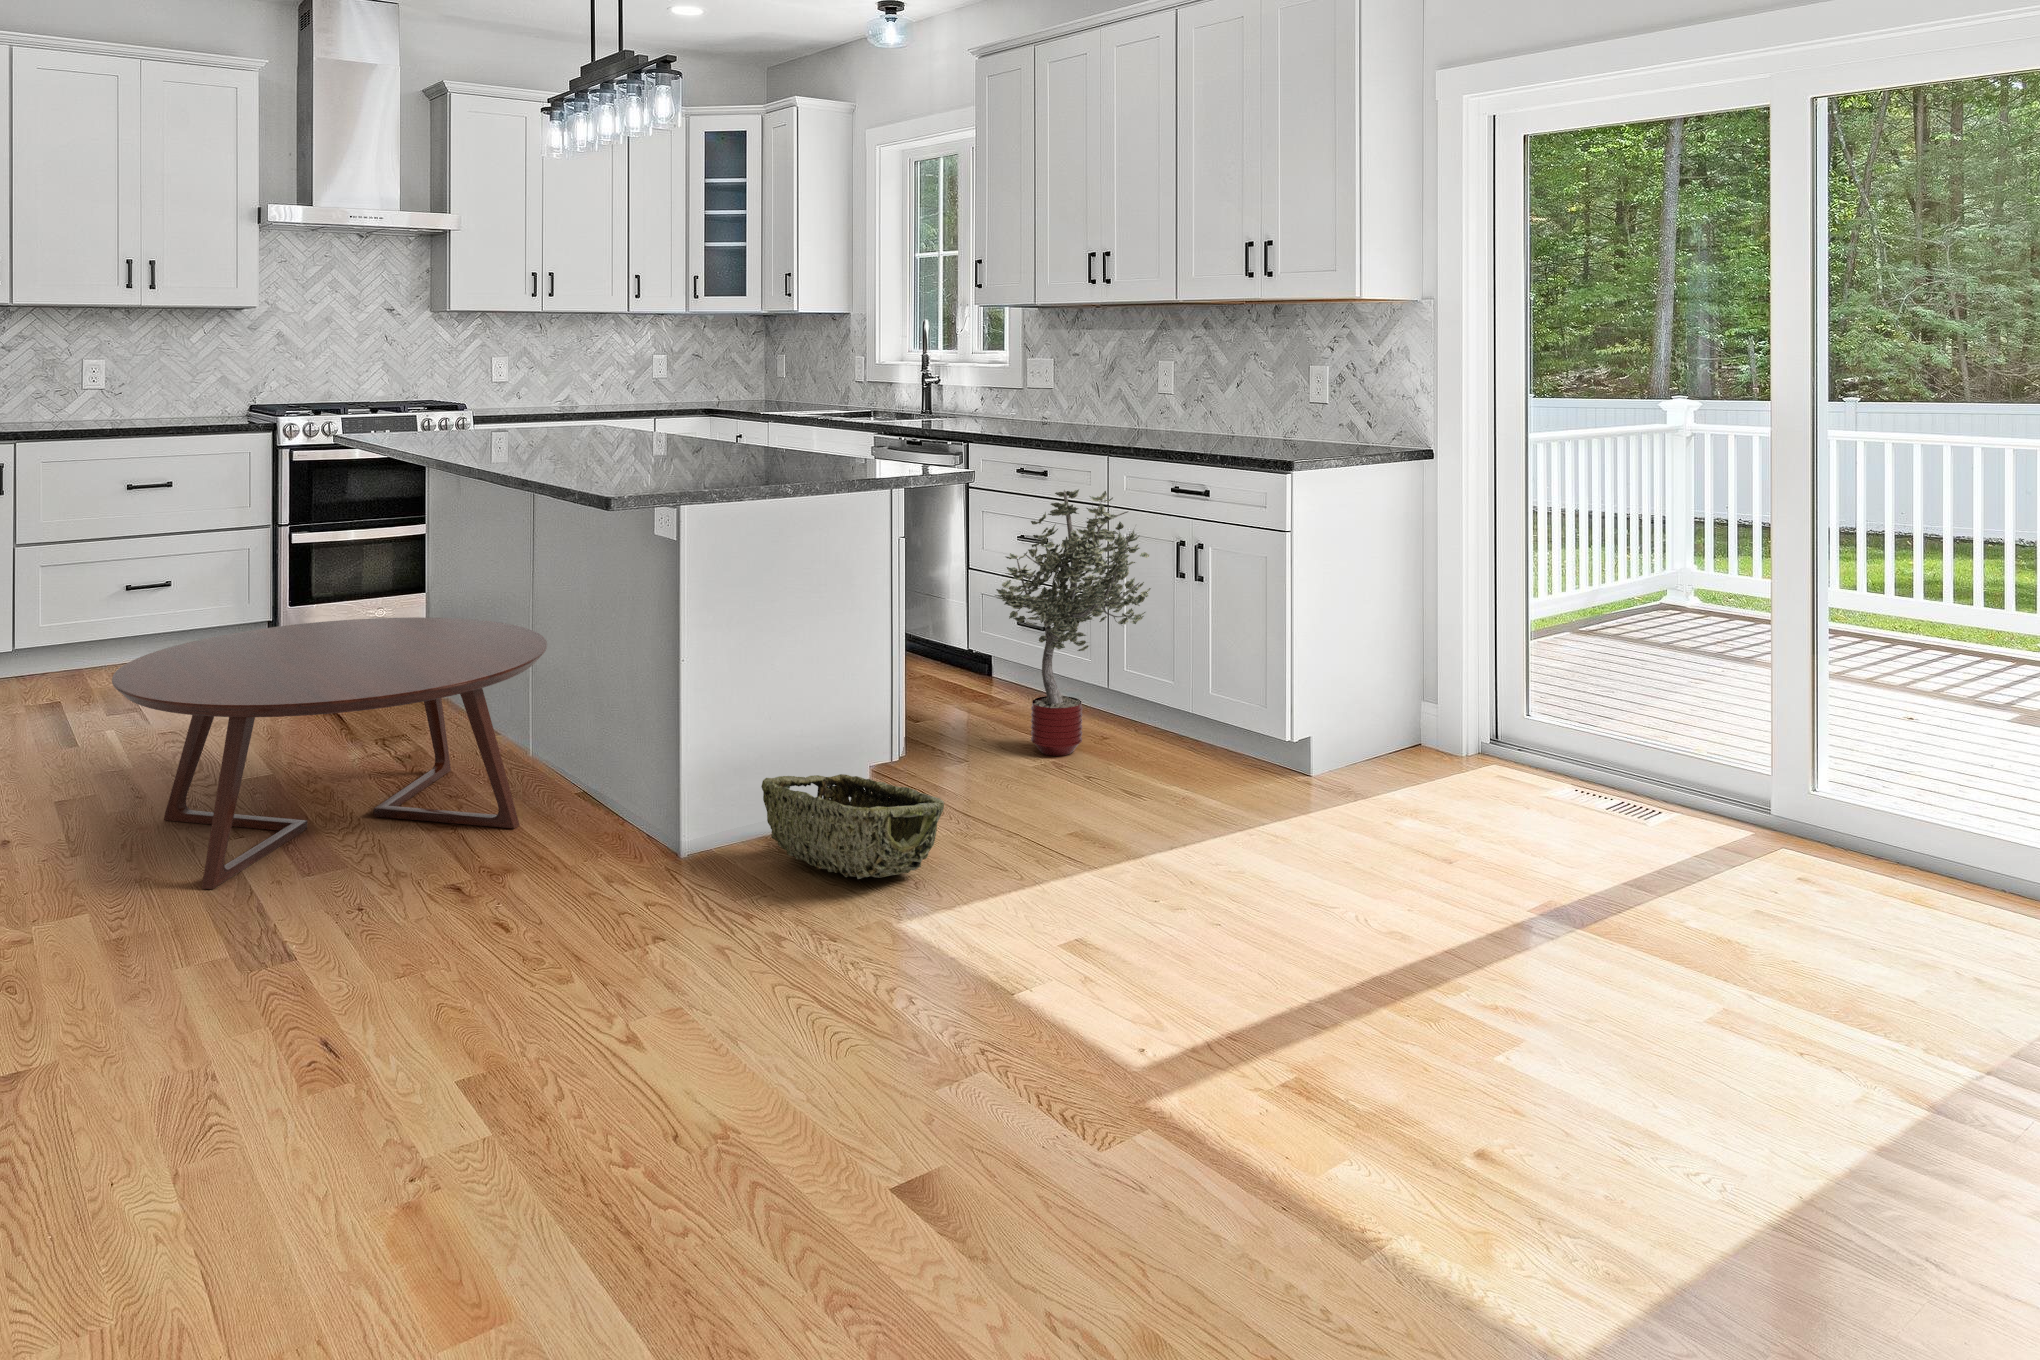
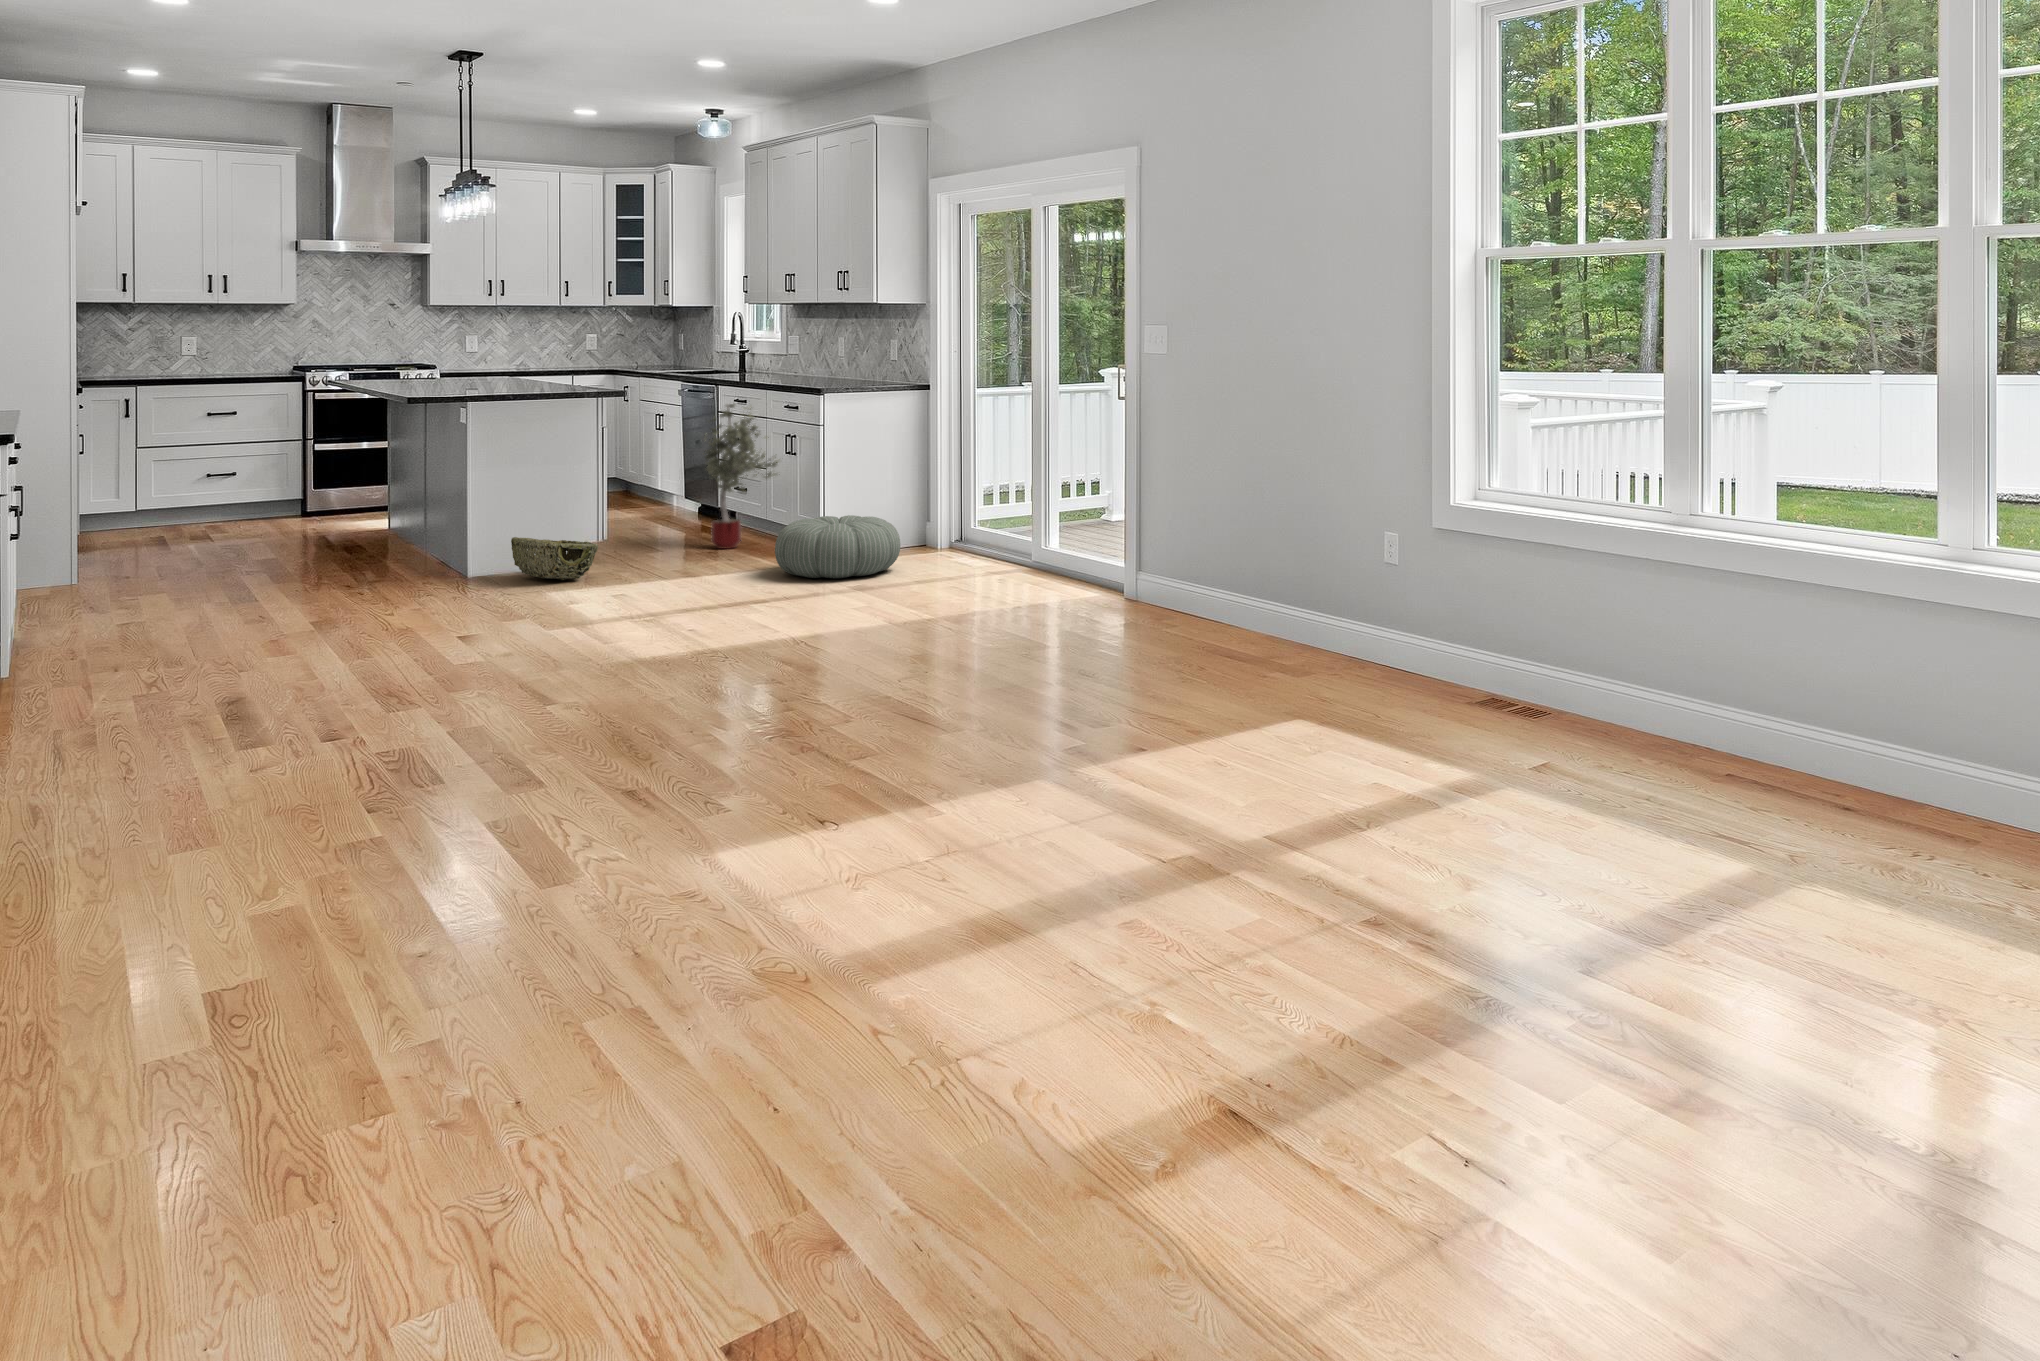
coffee table: present [112,617,547,889] -> none [182,473,421,585]
pouf: none [1267,722,1517,876] -> present [775,515,900,578]

